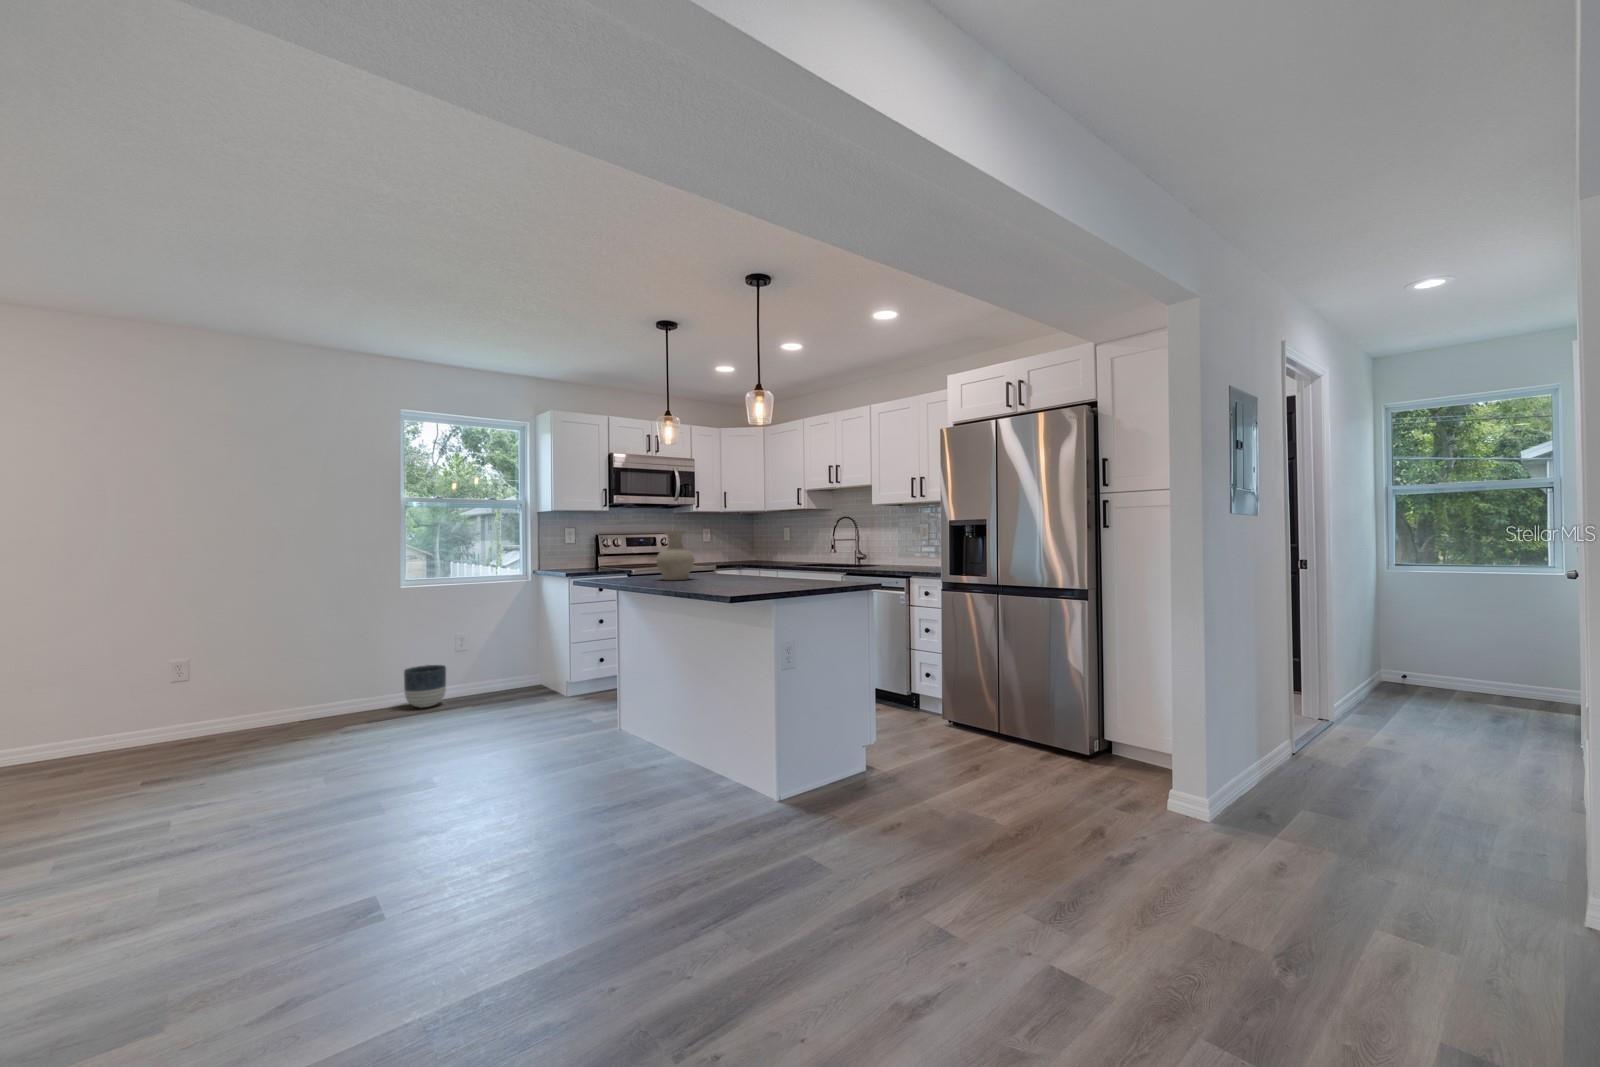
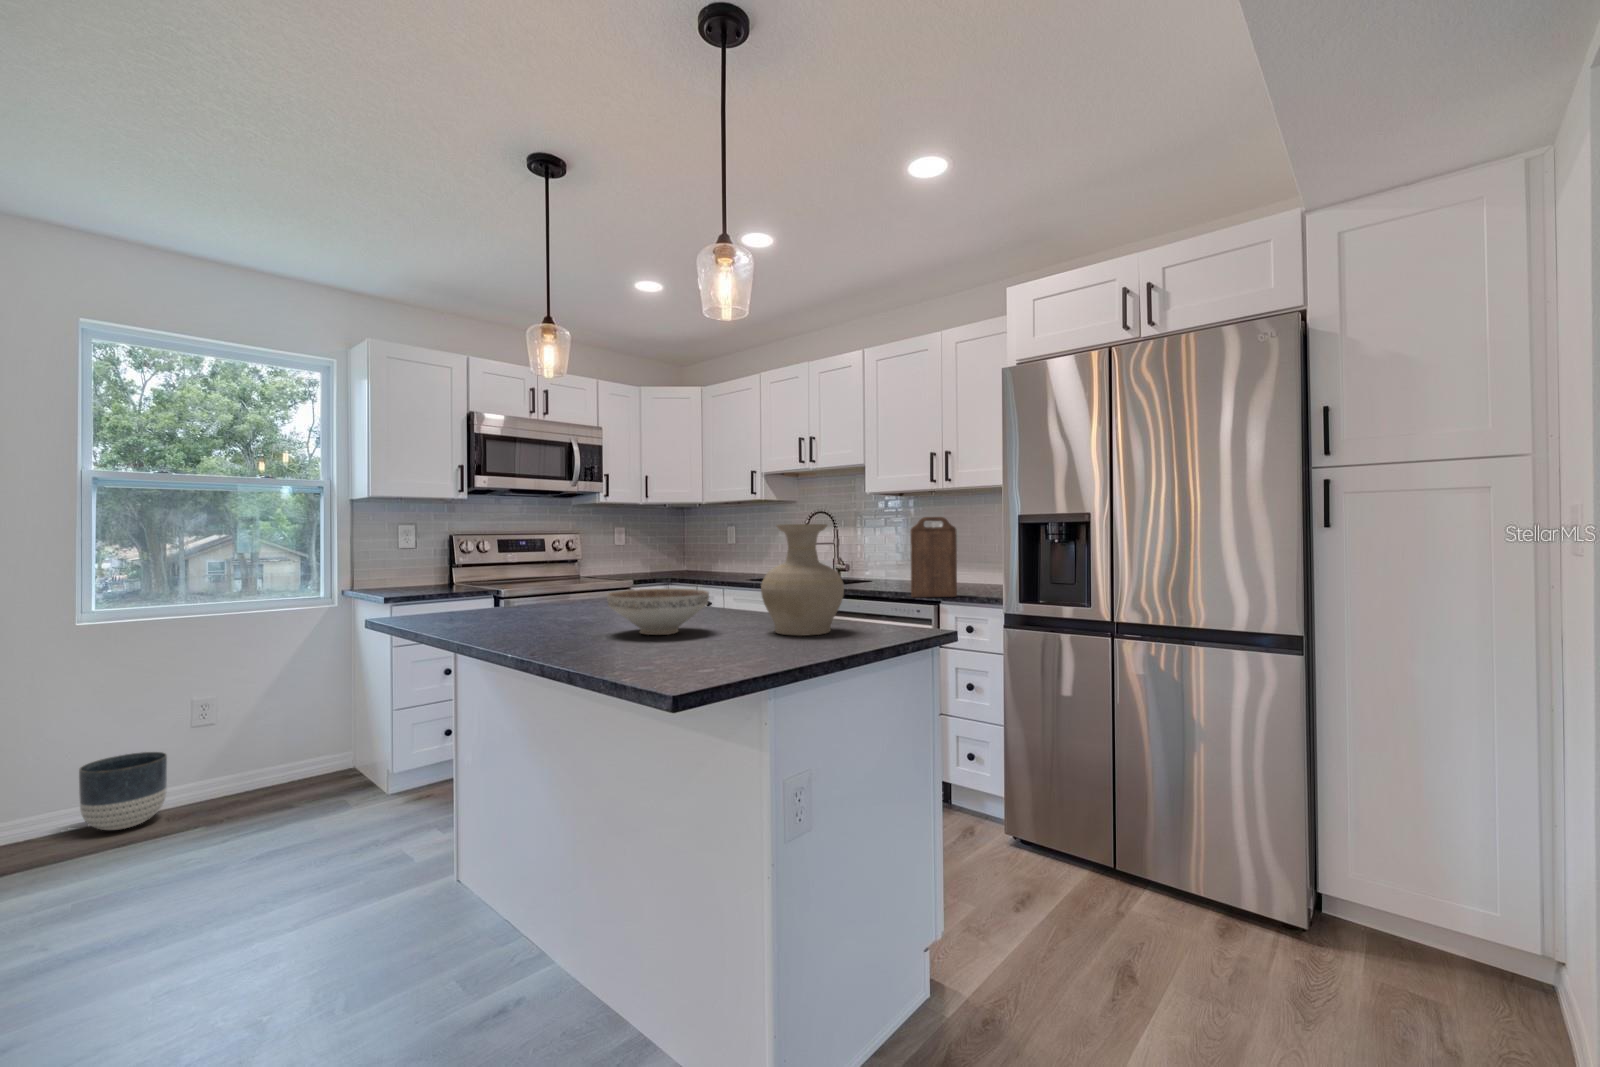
cutting board: none [891,521,922,573] -> present [910,517,957,597]
vase: present [656,531,695,580] -> present [761,524,844,636]
decorative bowl: none [705,563,758,586] -> present [607,589,709,635]

